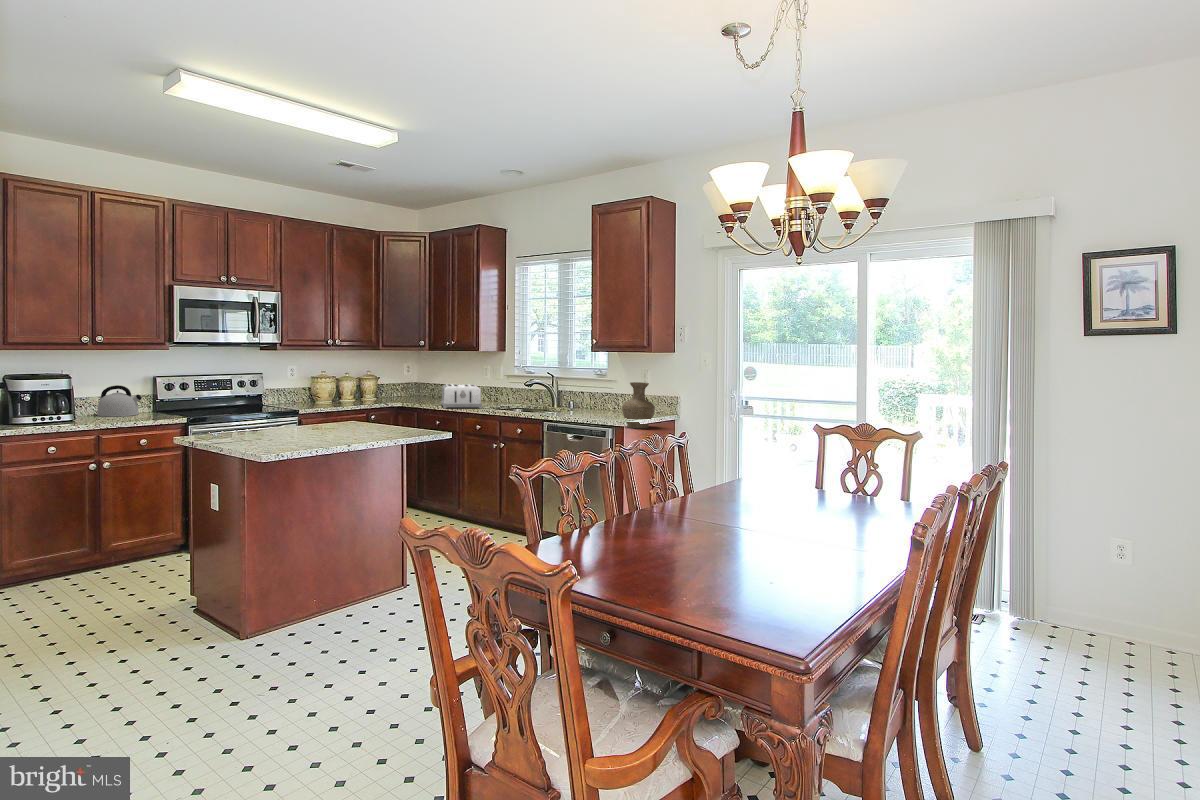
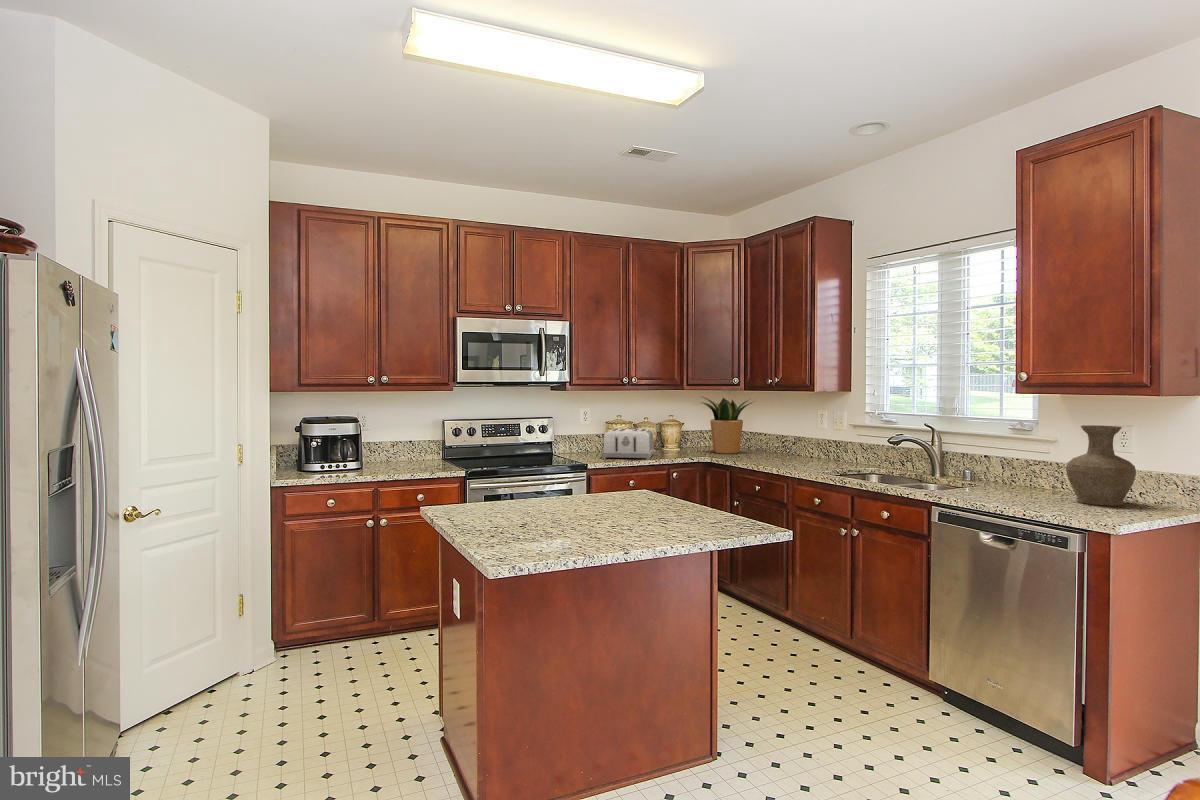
potted plant: none [393,356,438,402] -> present [703,397,752,454]
toaster: present [441,384,482,409] -> present [602,428,654,460]
kettle: present [97,385,142,416] -> none [388,431,430,464]

